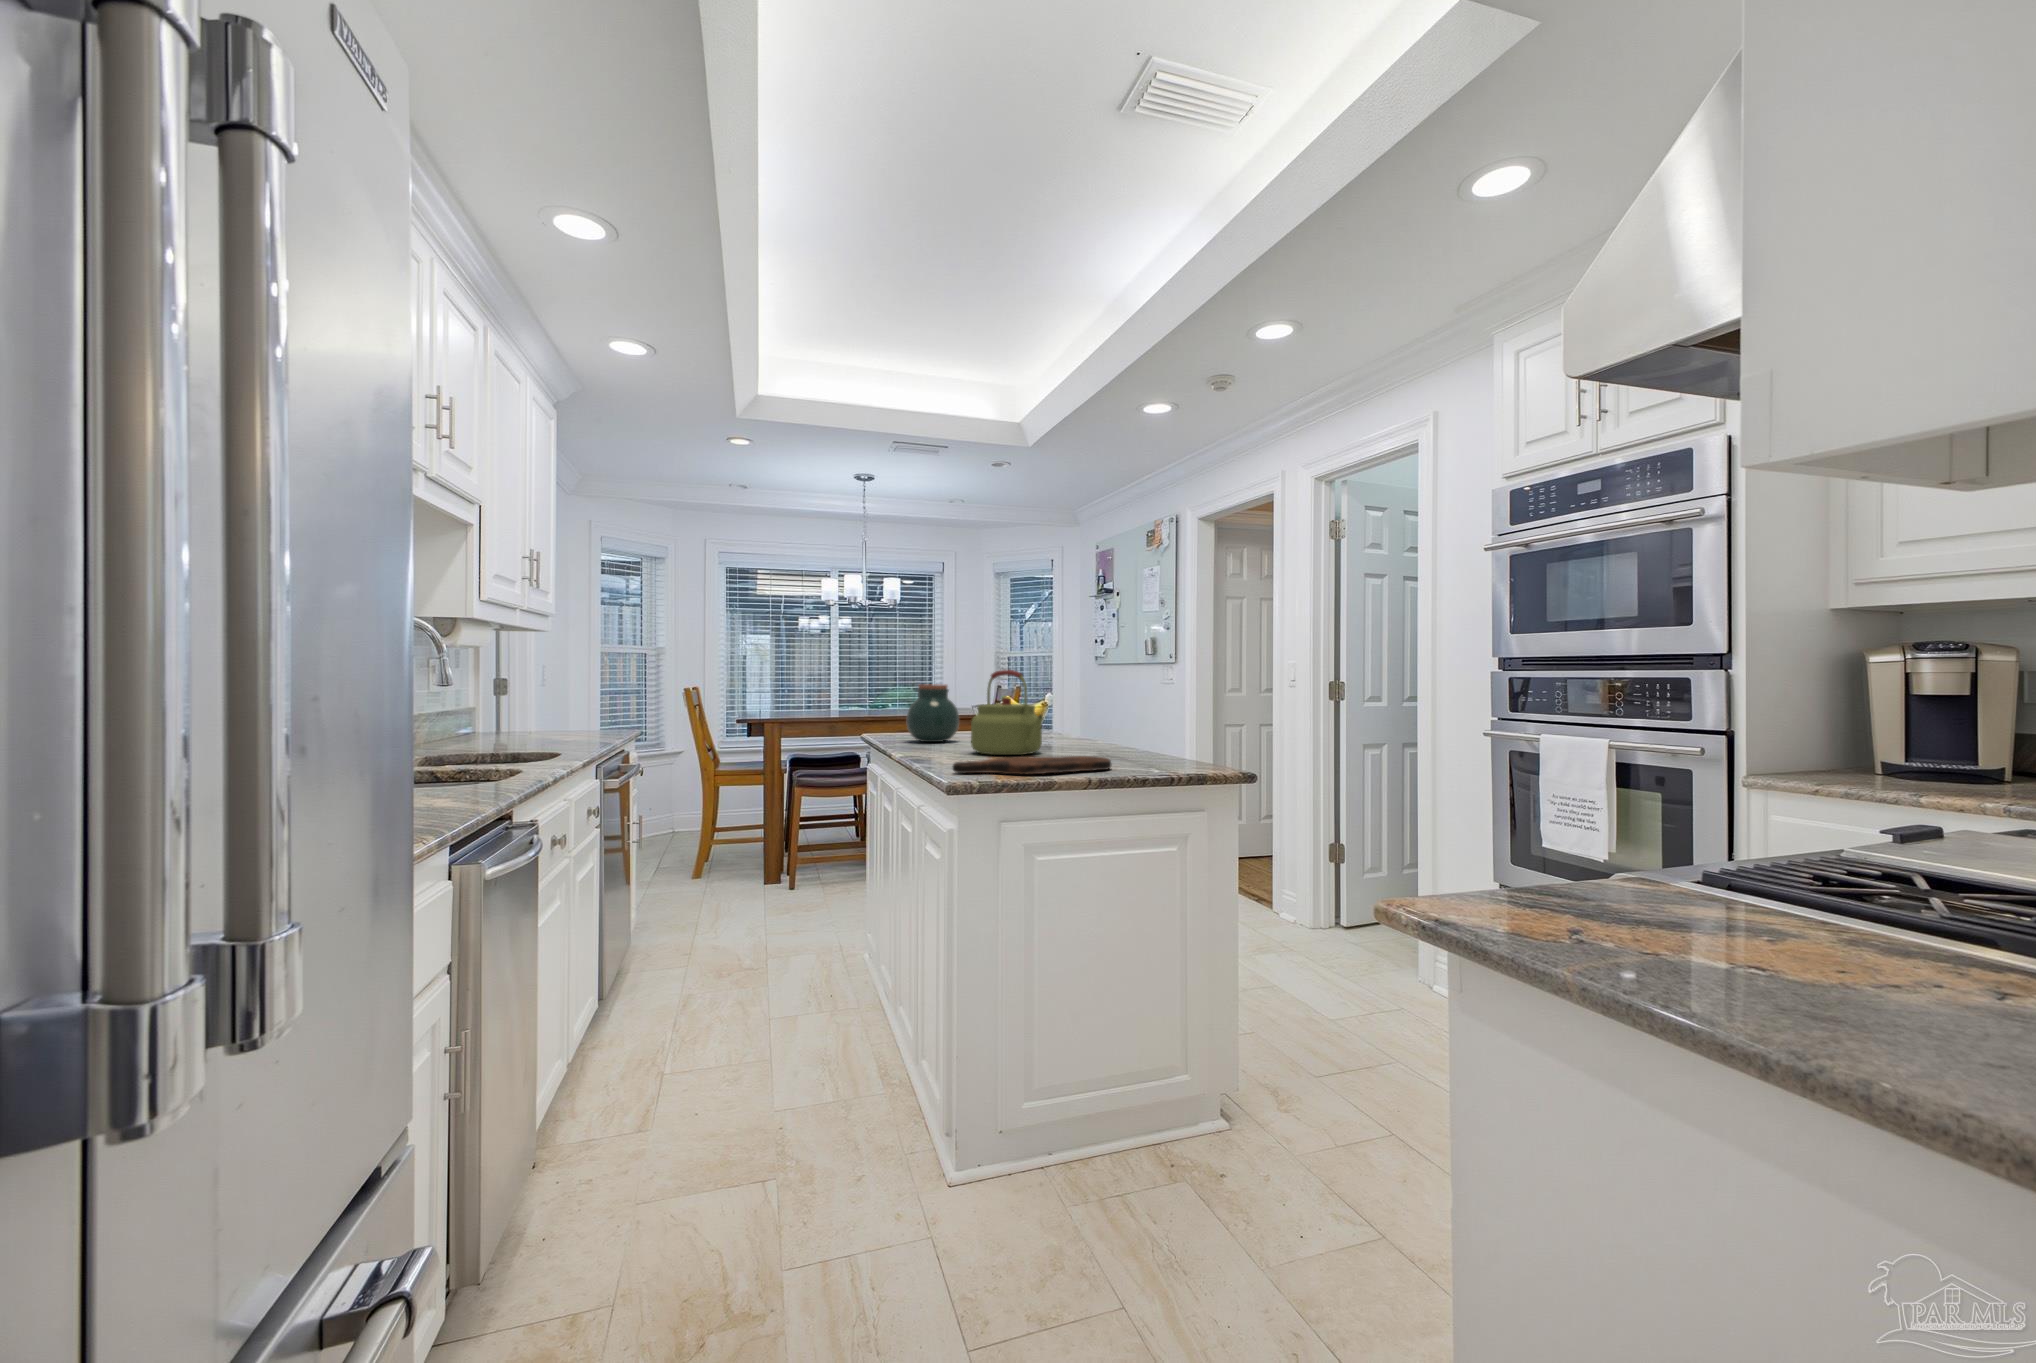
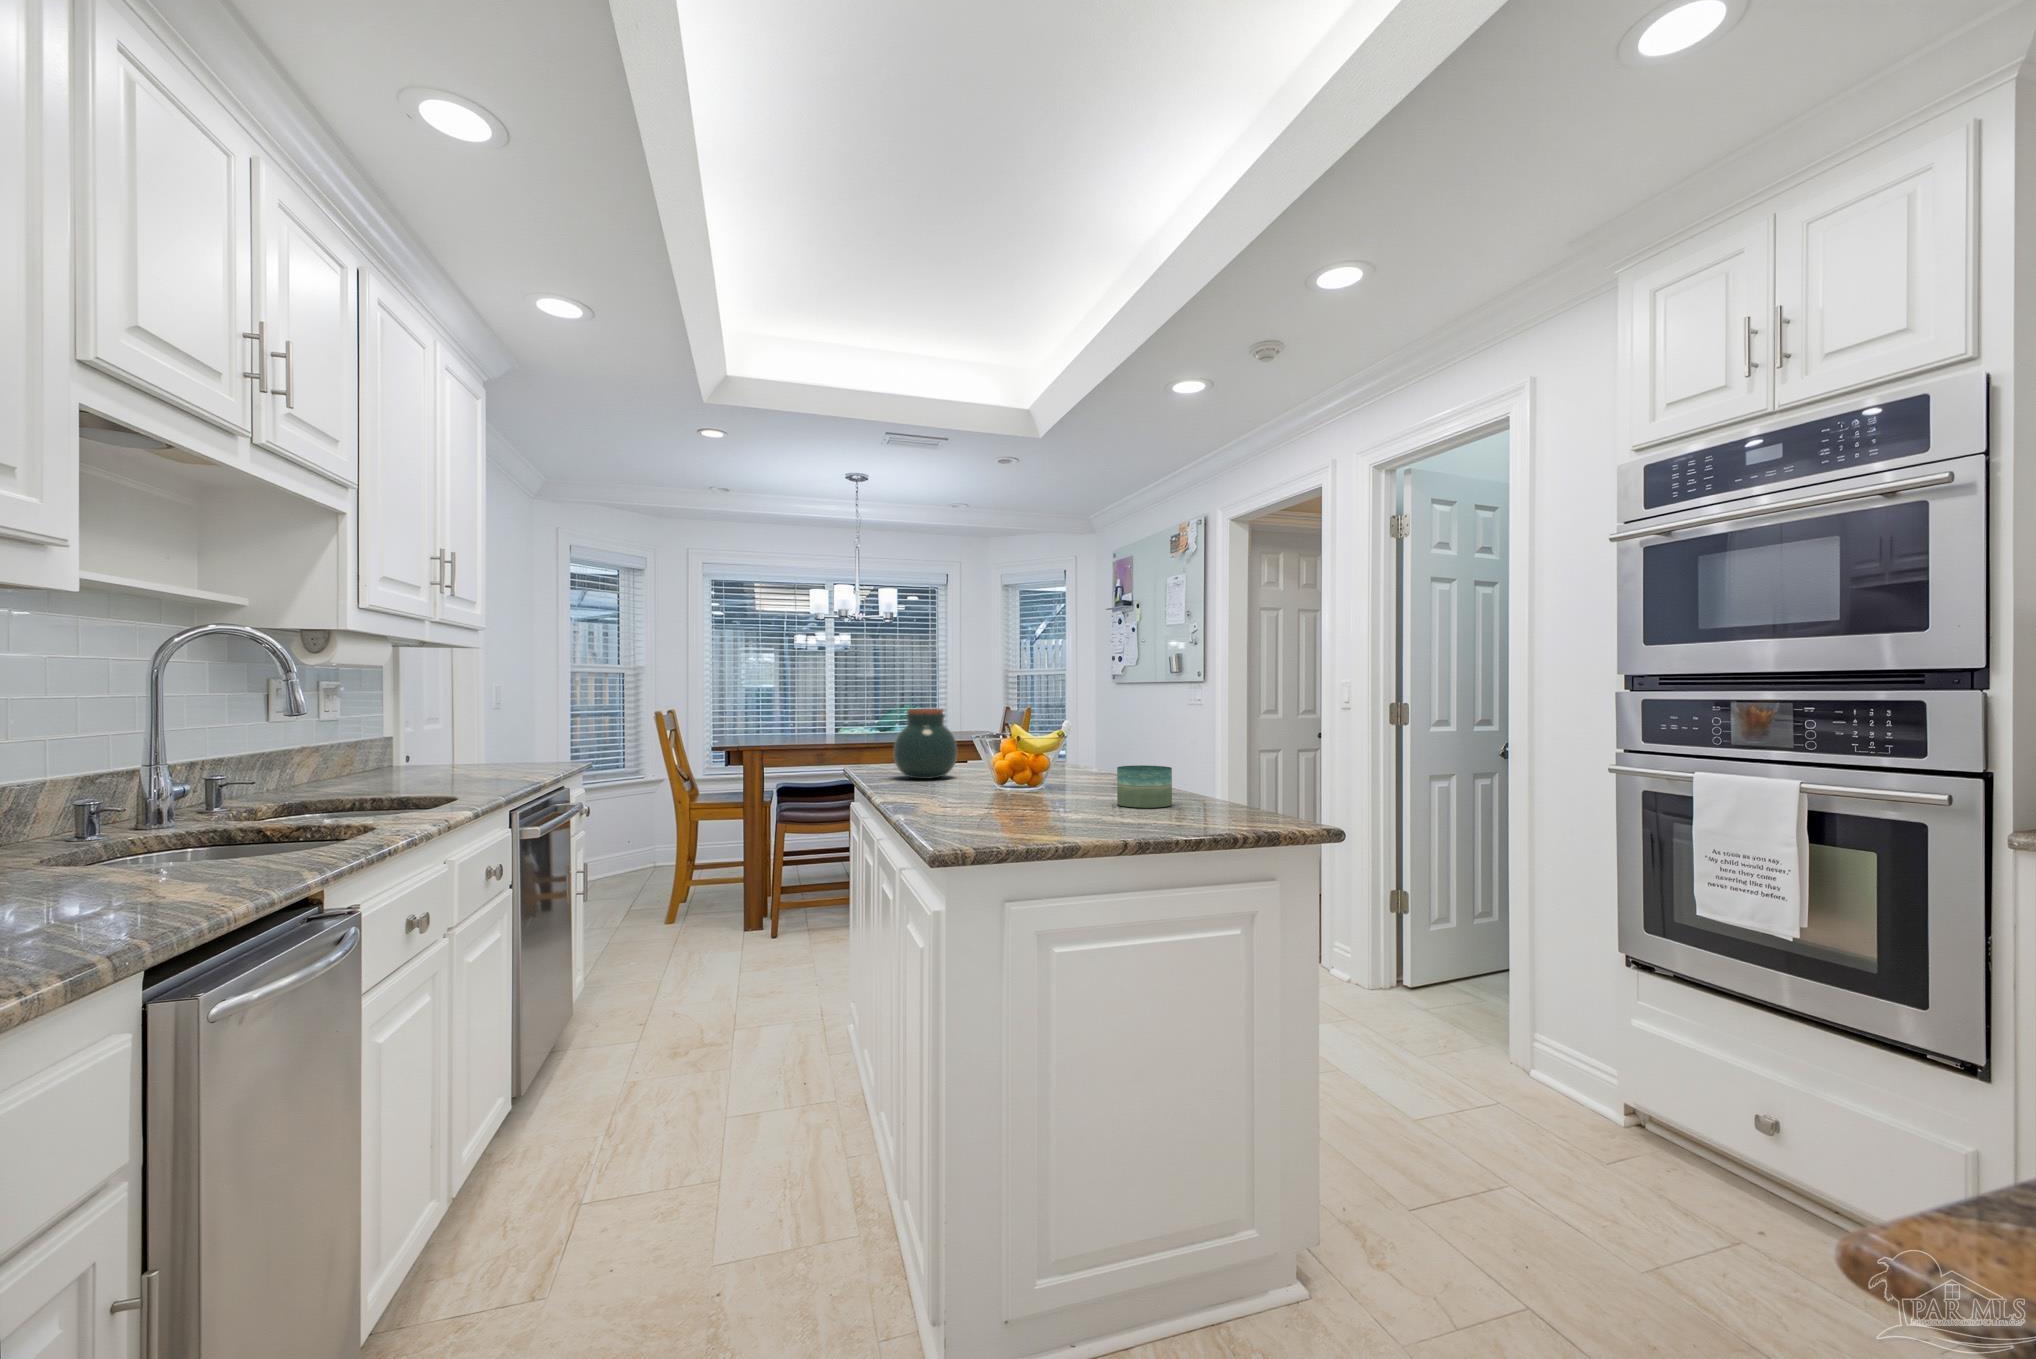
kettle: present [971,670,1044,755] -> none [969,692,1061,799]
candle: none [1088,728,1130,760] -> present [1117,765,1172,808]
cutting board: present [953,756,1111,774] -> none [941,805,1152,834]

